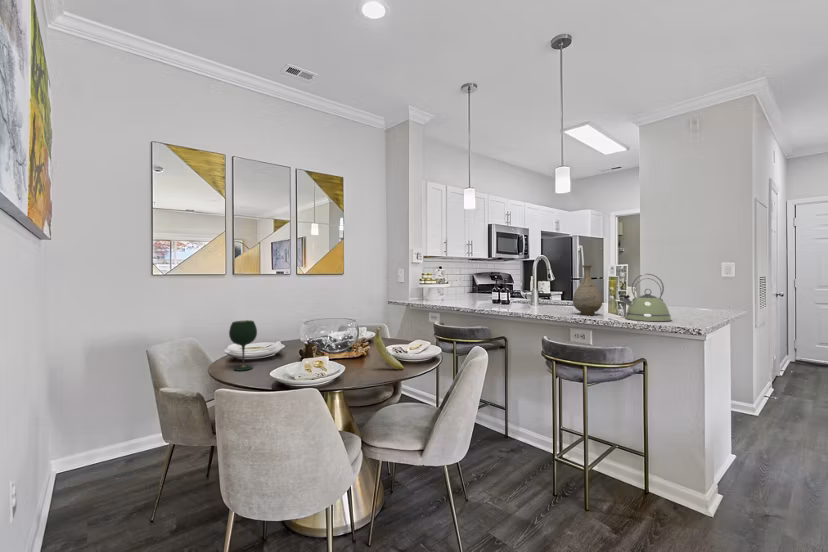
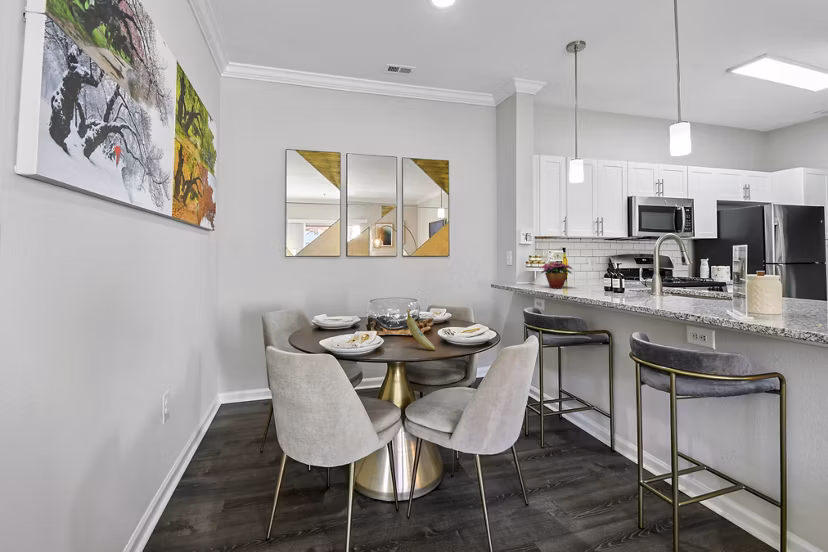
vase: present [573,265,602,315] -> none [673,248,714,310]
kettle: present [619,274,671,322] -> none [729,259,809,325]
flower arrangement: none [437,279,472,303] -> present [540,262,572,288]
wine glass: present [229,320,257,371] -> none [305,297,326,337]

